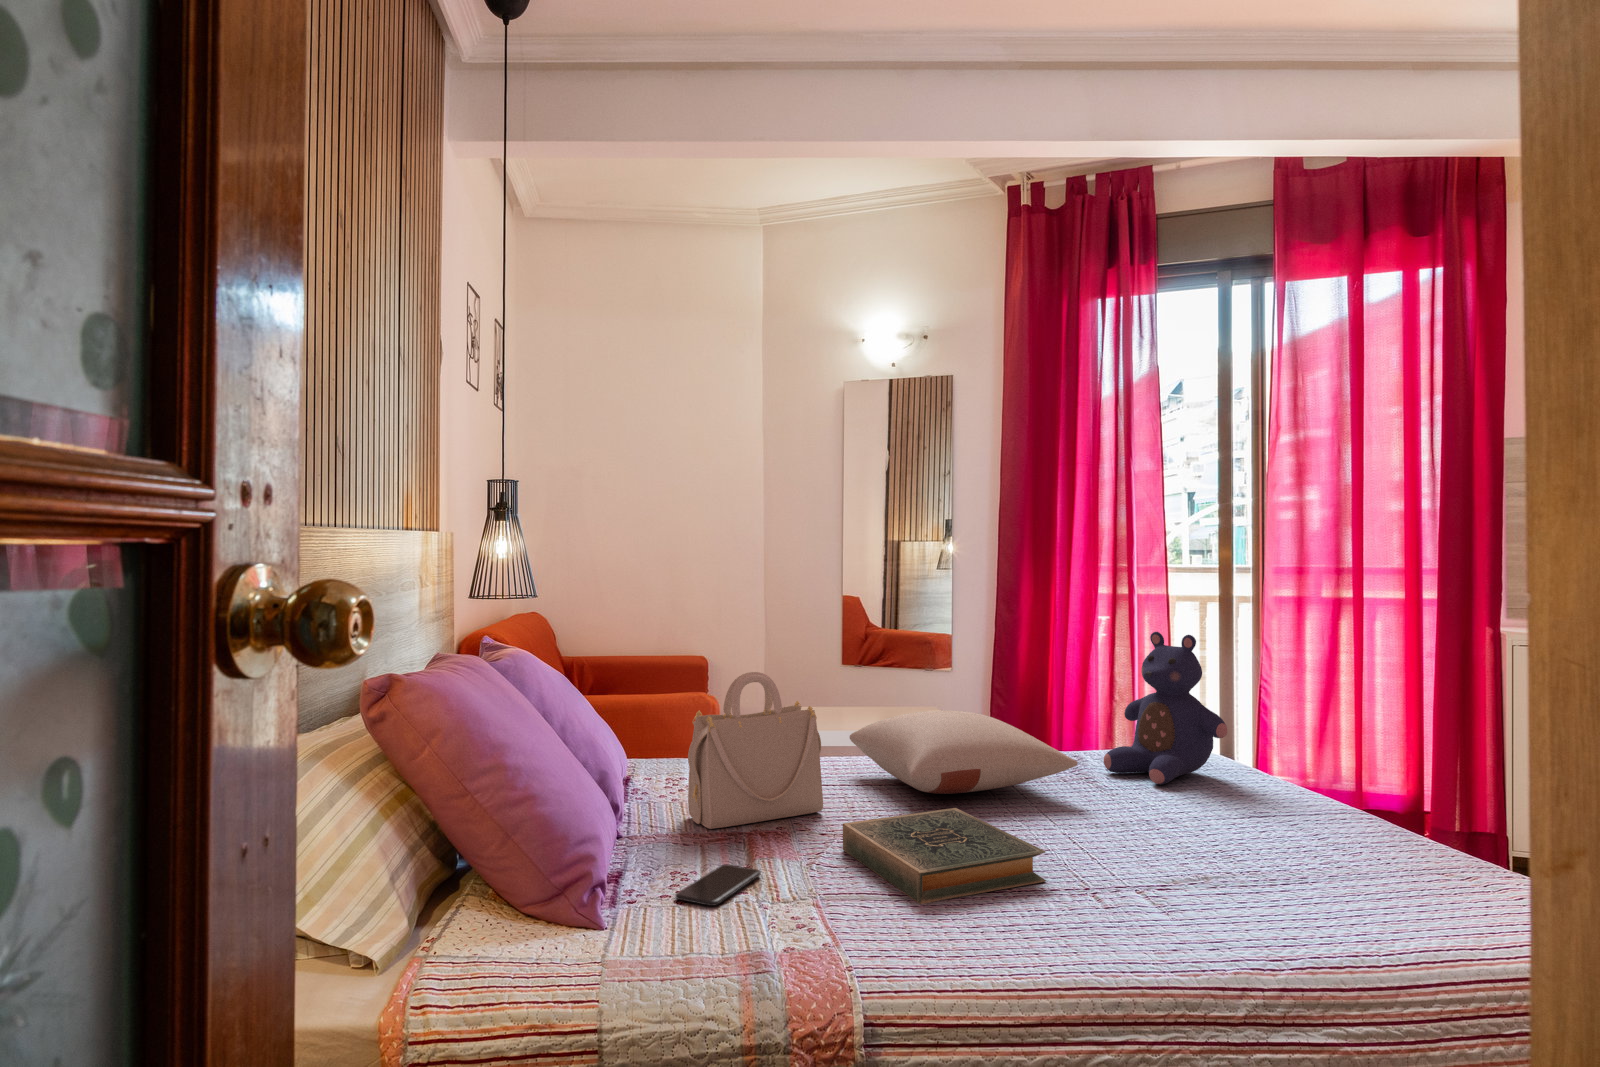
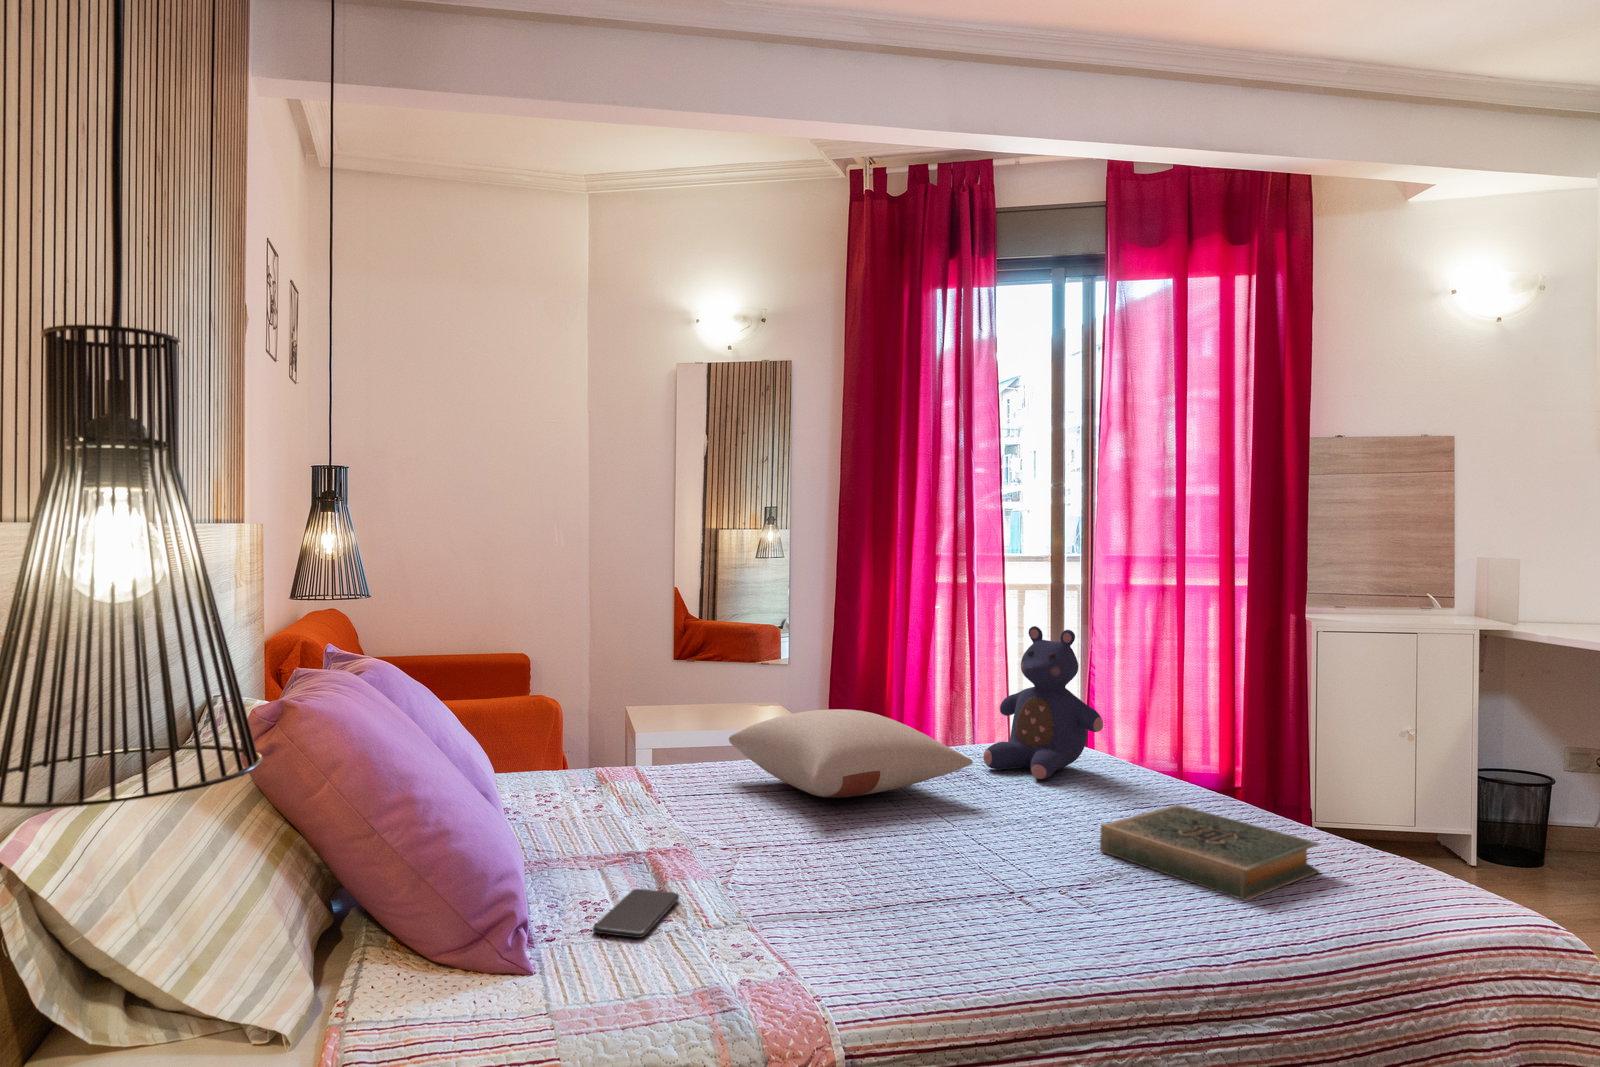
handbag: present [688,672,823,829] -> none [569,672,719,848]
hardback book: present [843,808,1046,904] -> present [1100,805,1320,901]

